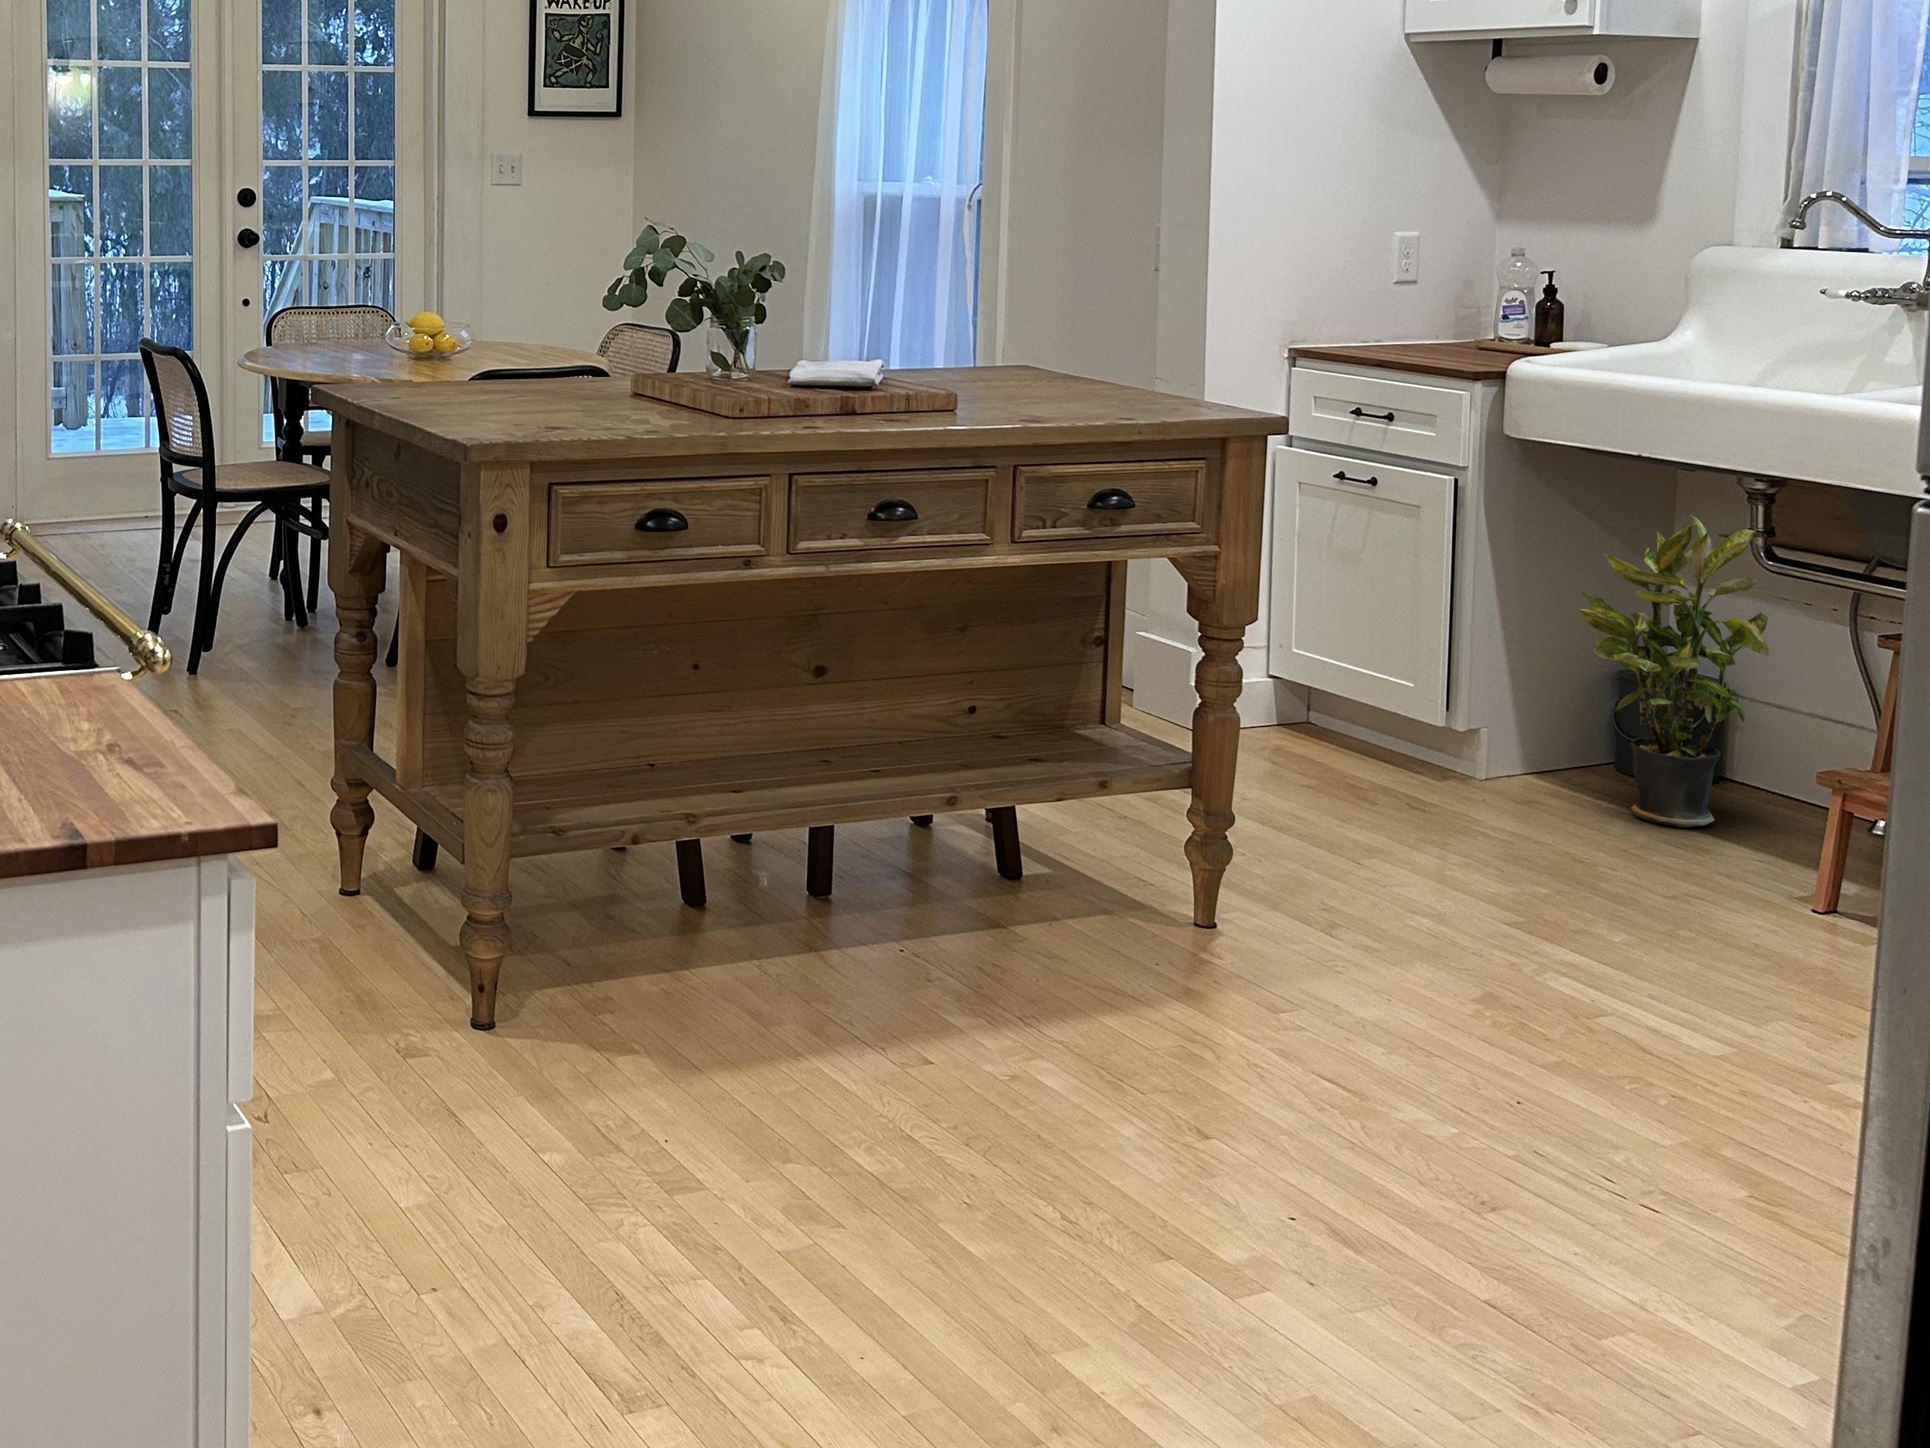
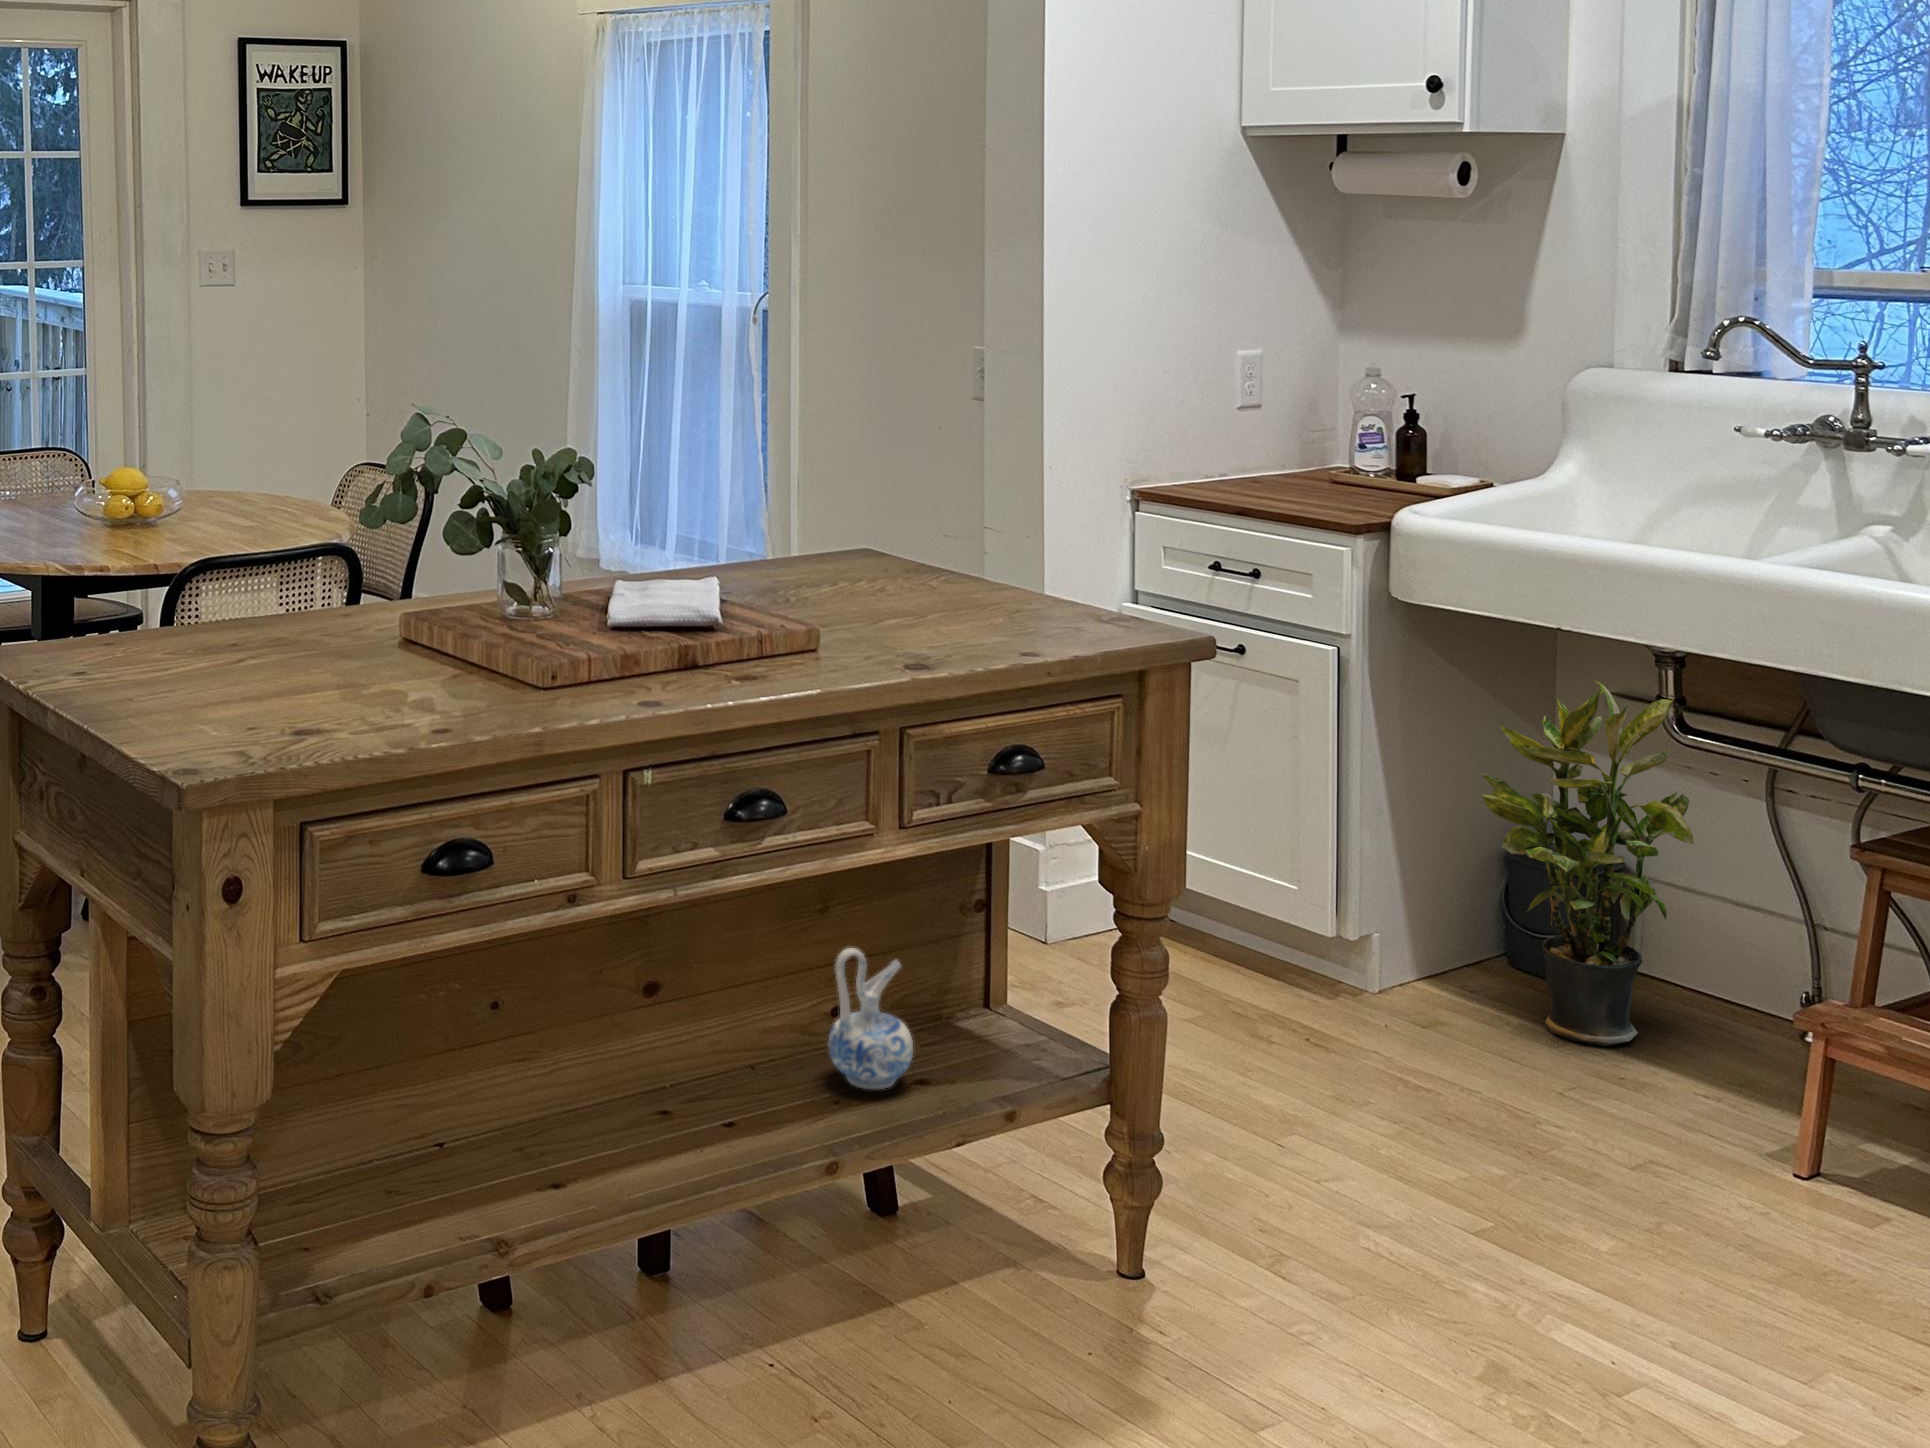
ceramic pitcher: none [958,647,1025,756] -> present [828,948,913,1089]

